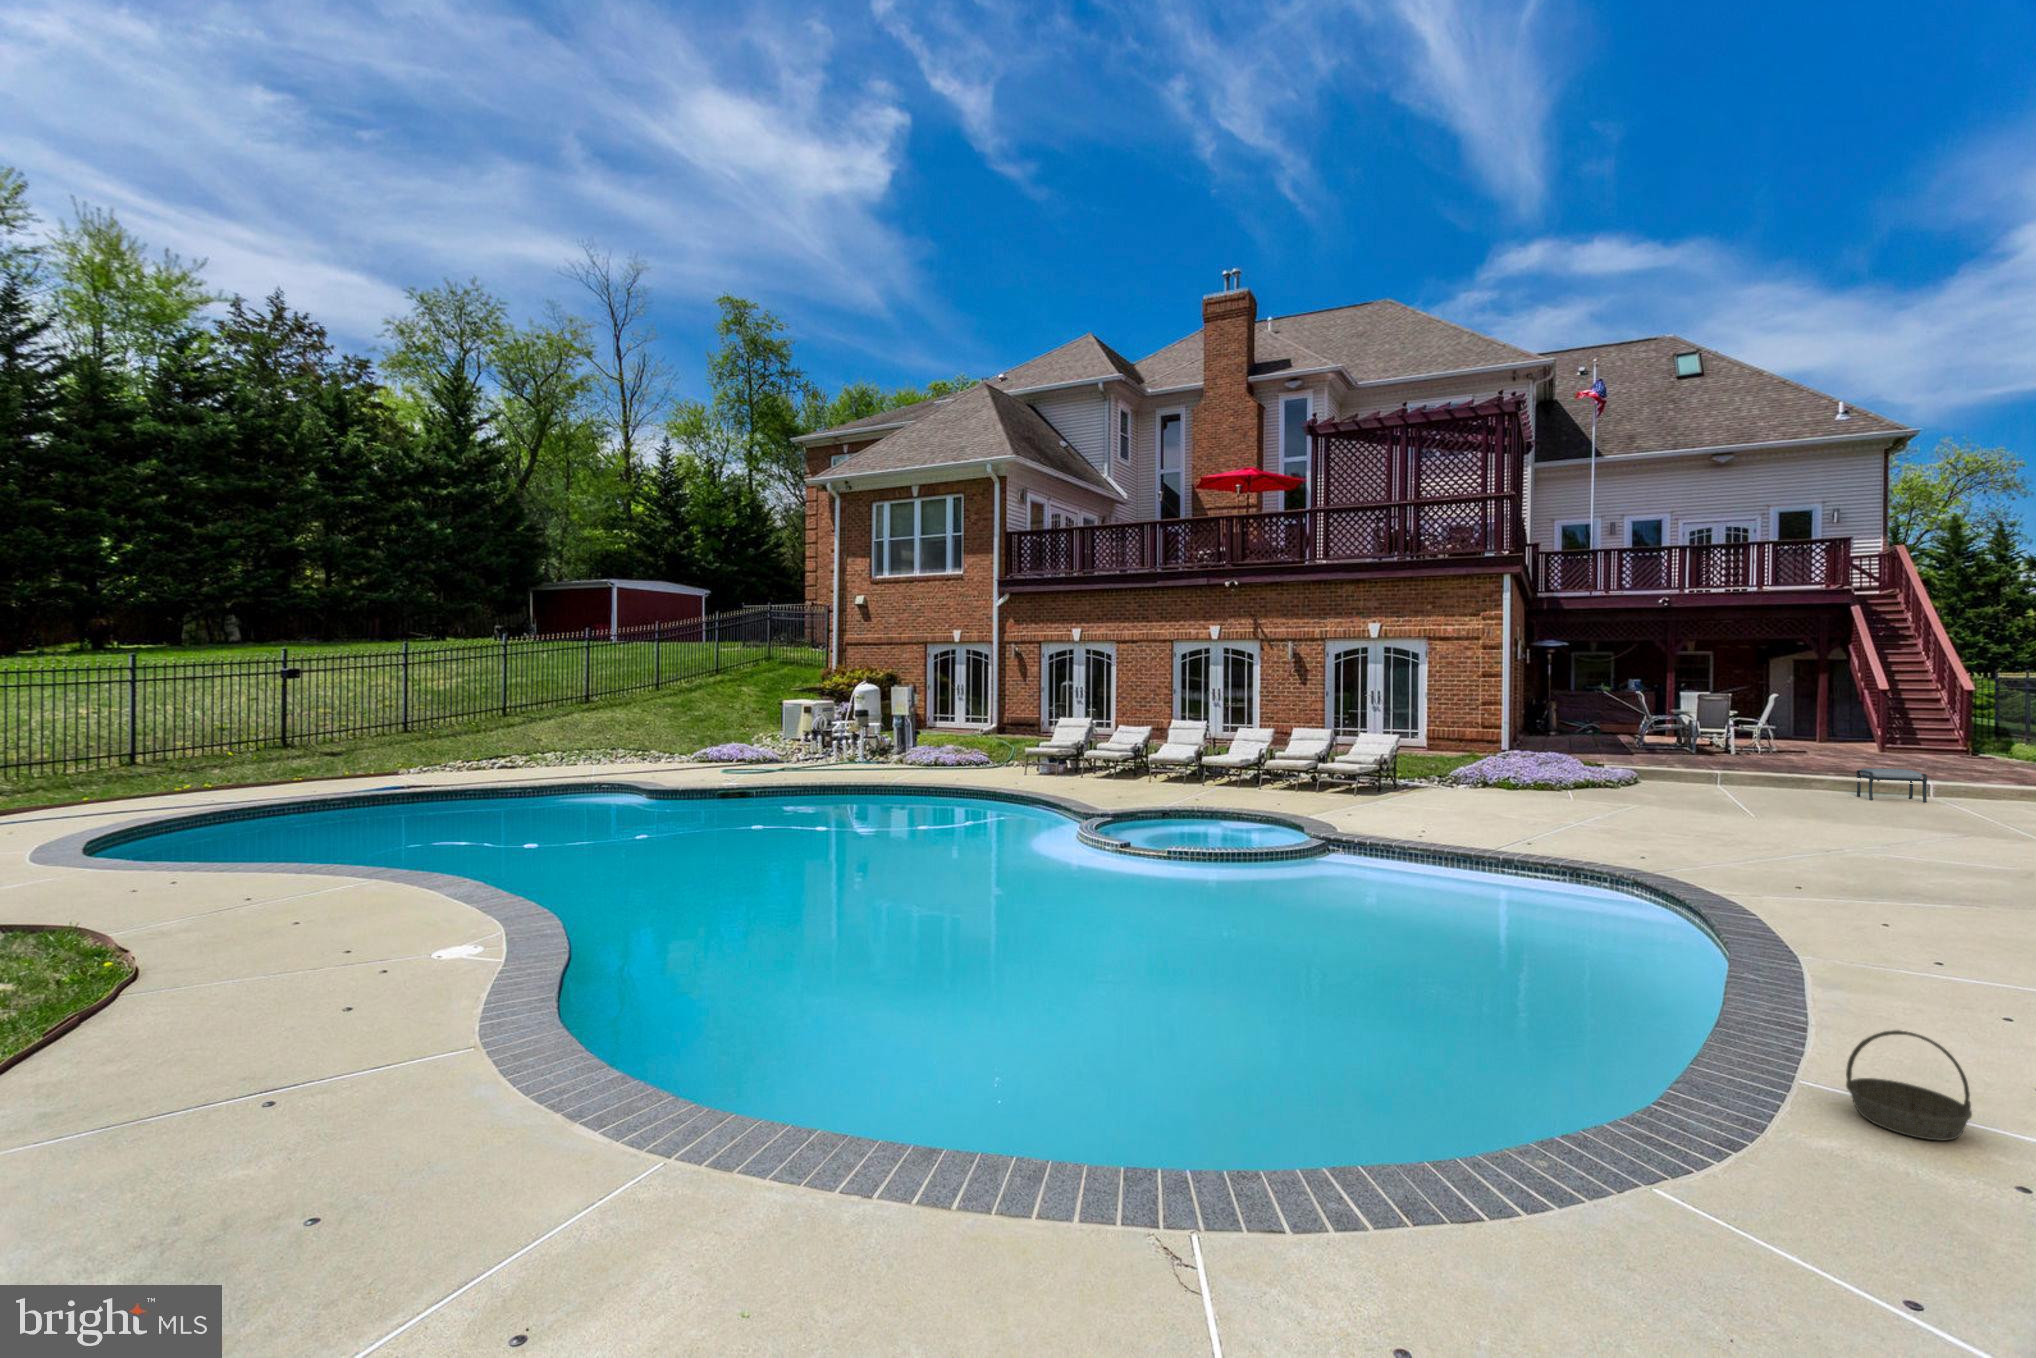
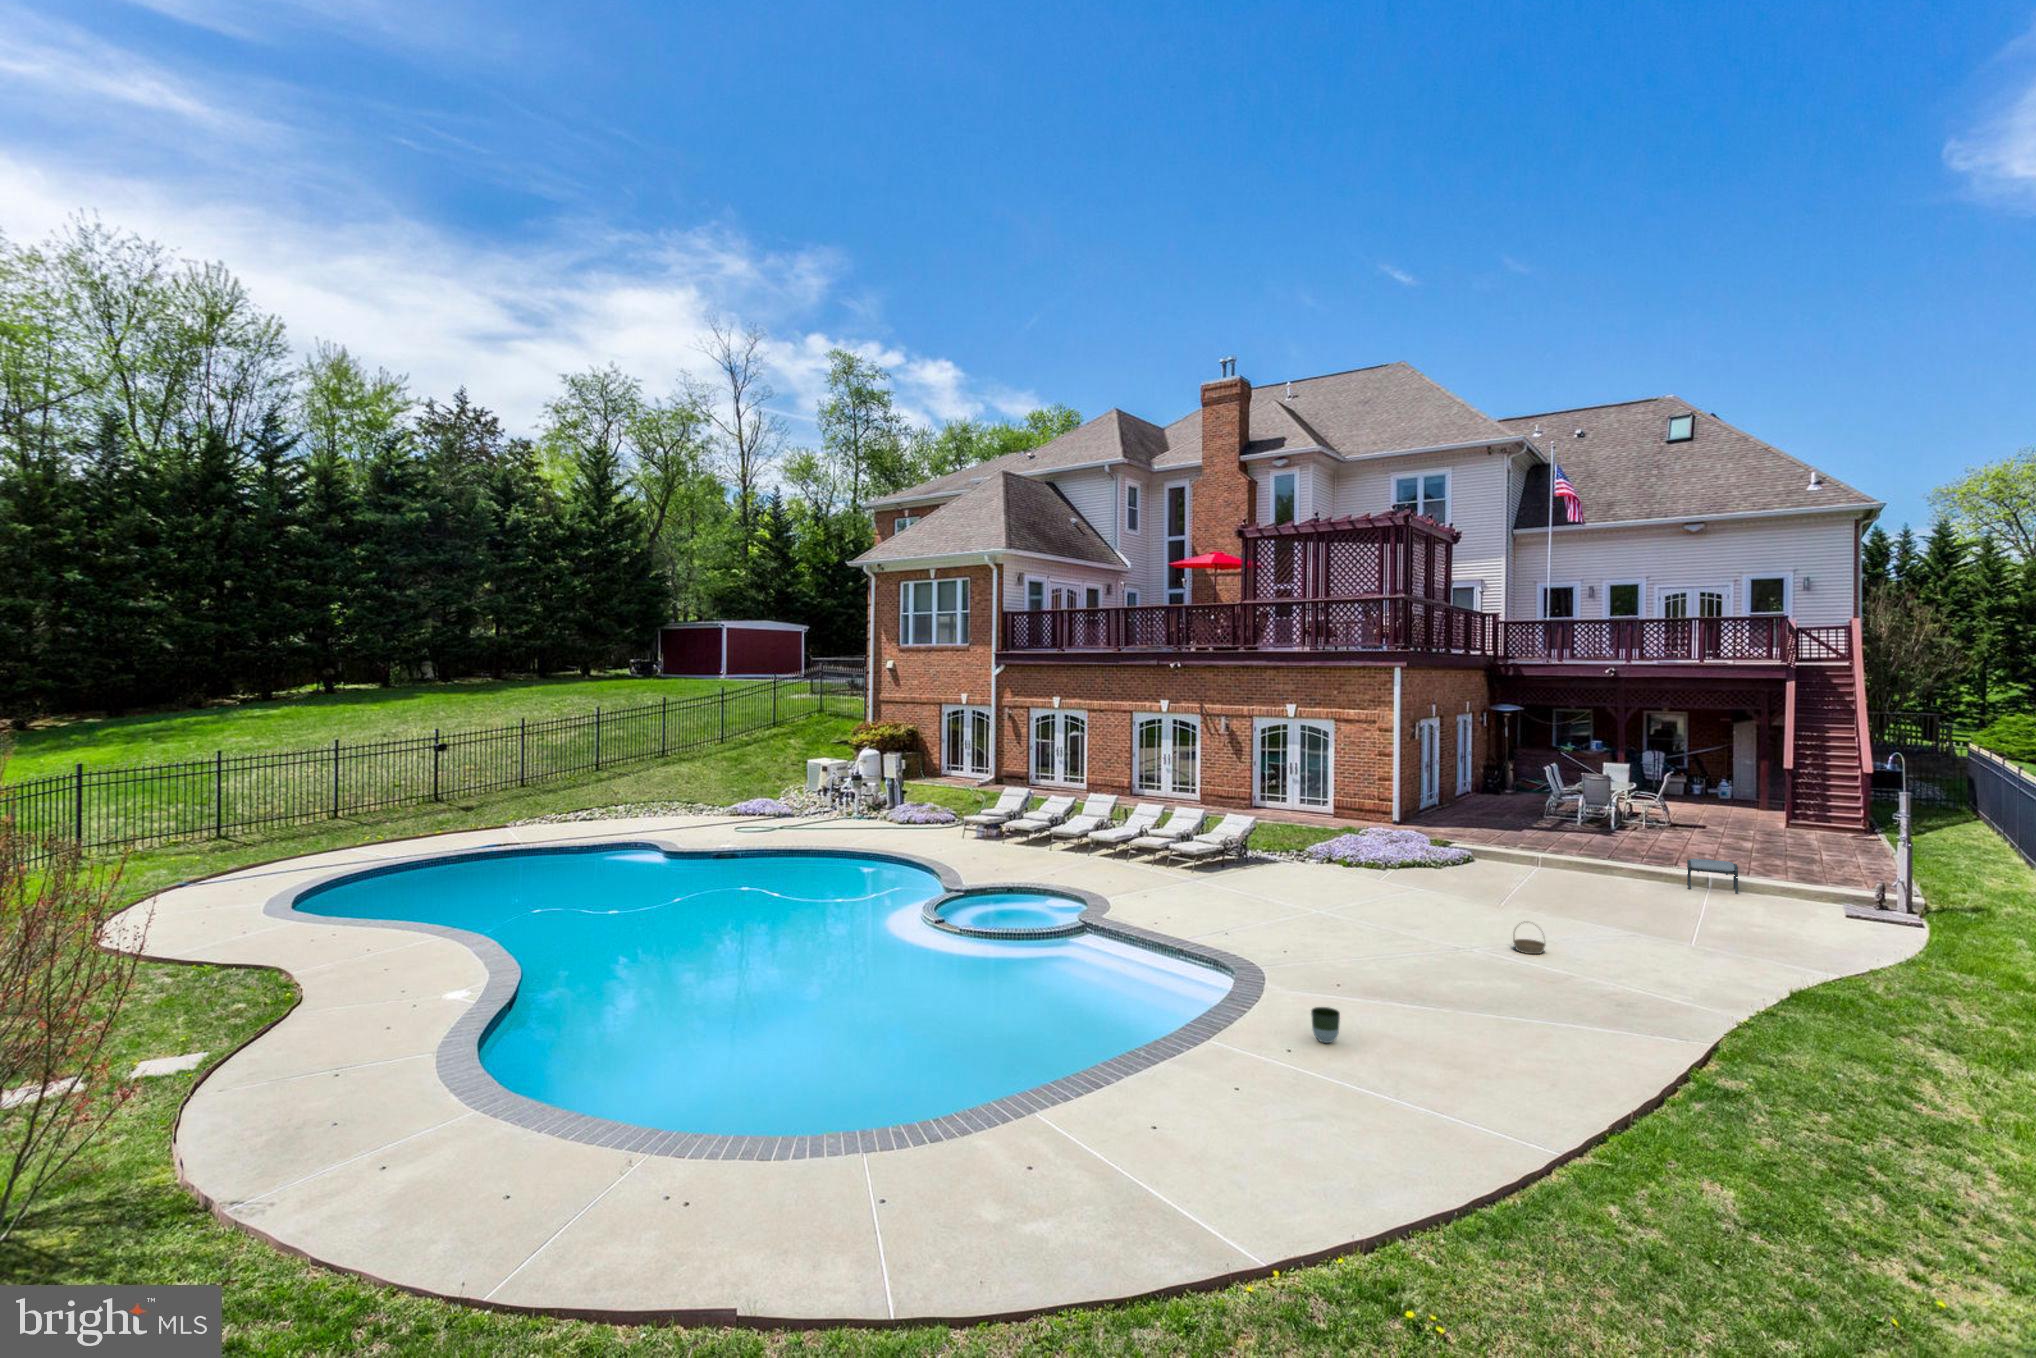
planter: none [1955,914,2016,966] -> present [1311,1007,1340,1043]
basket: present [1846,1030,1972,1141] -> present [1513,925,1545,954]

